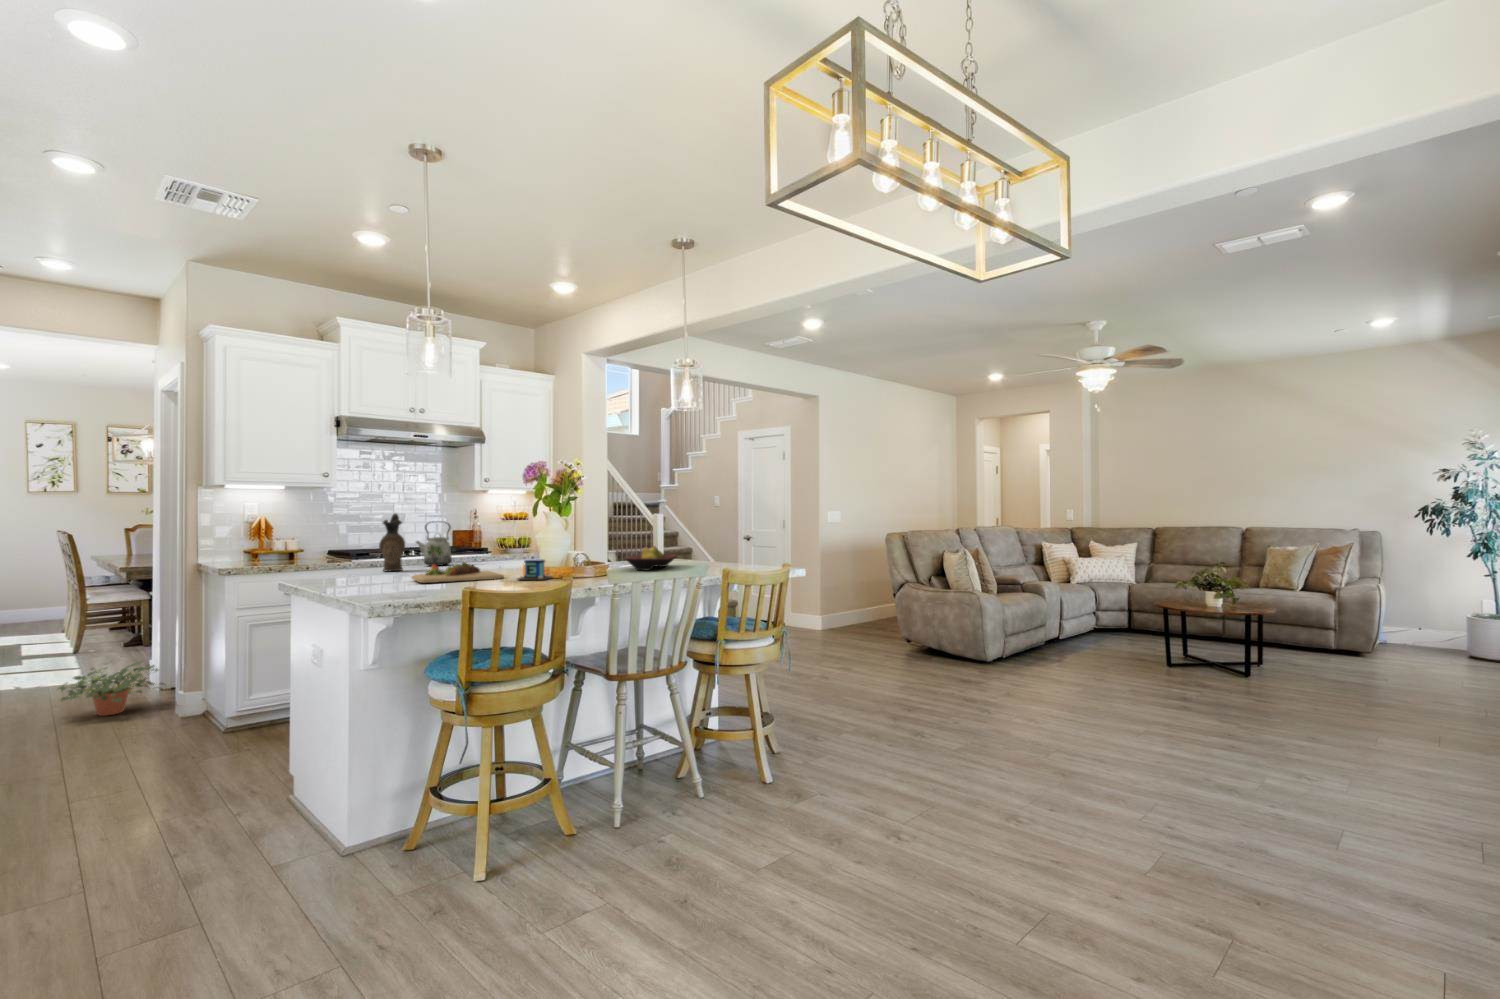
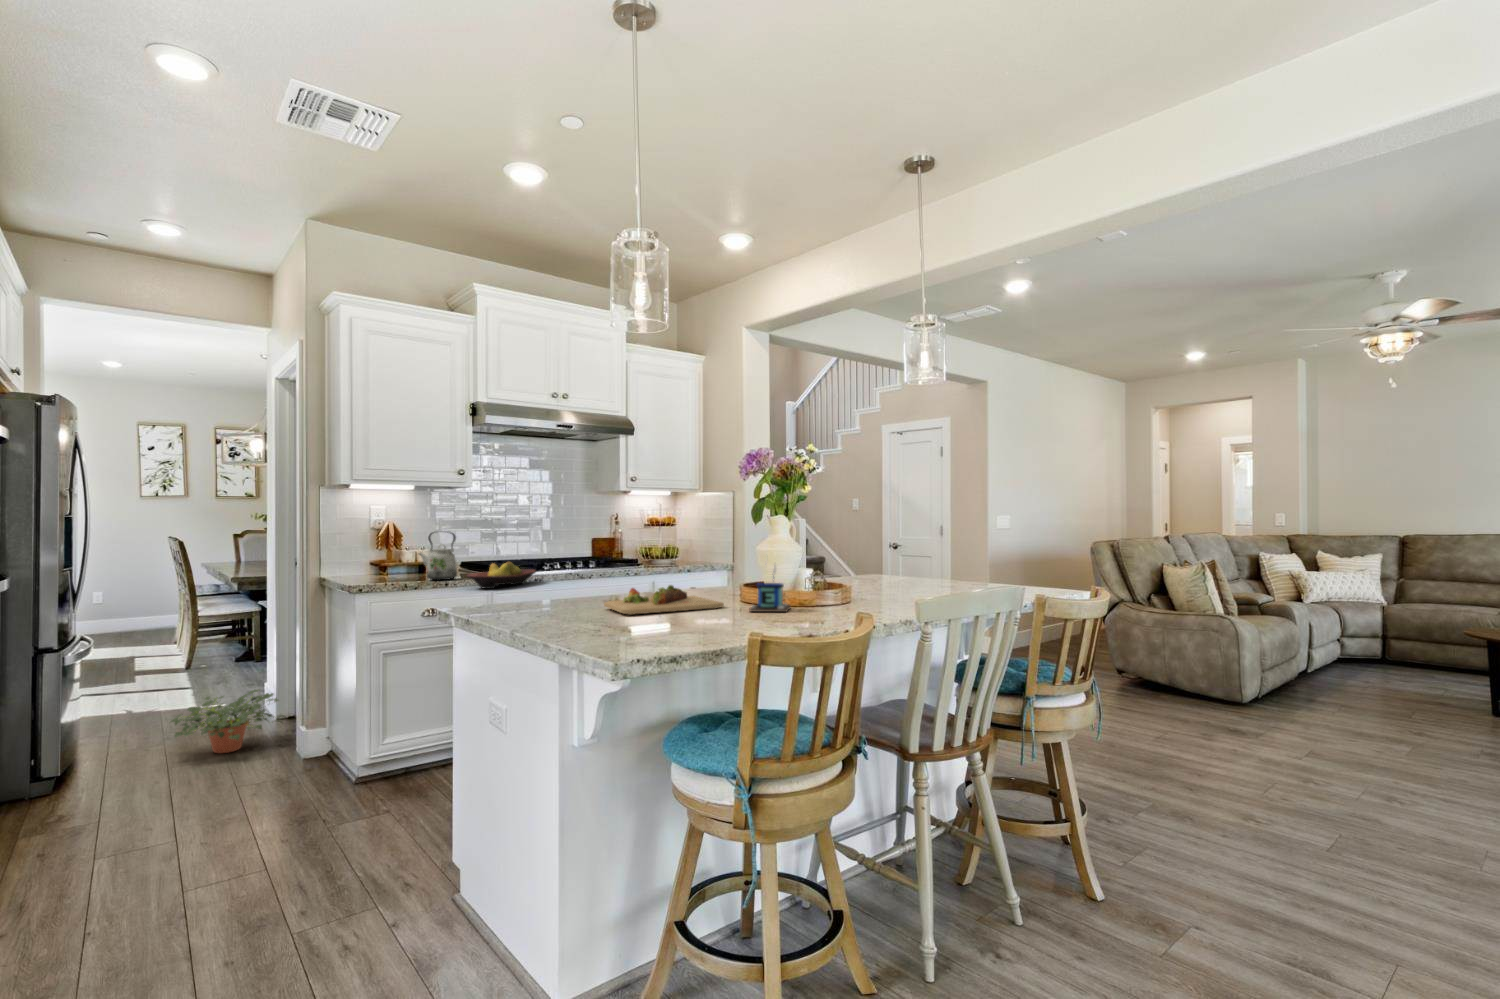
ceramic pitcher: present [379,513,405,572] -> none [544,520,574,593]
kettle: present [416,523,452,566] -> present [419,533,457,580]
fruit bowl: present [624,546,677,570] -> present [467,562,536,589]

